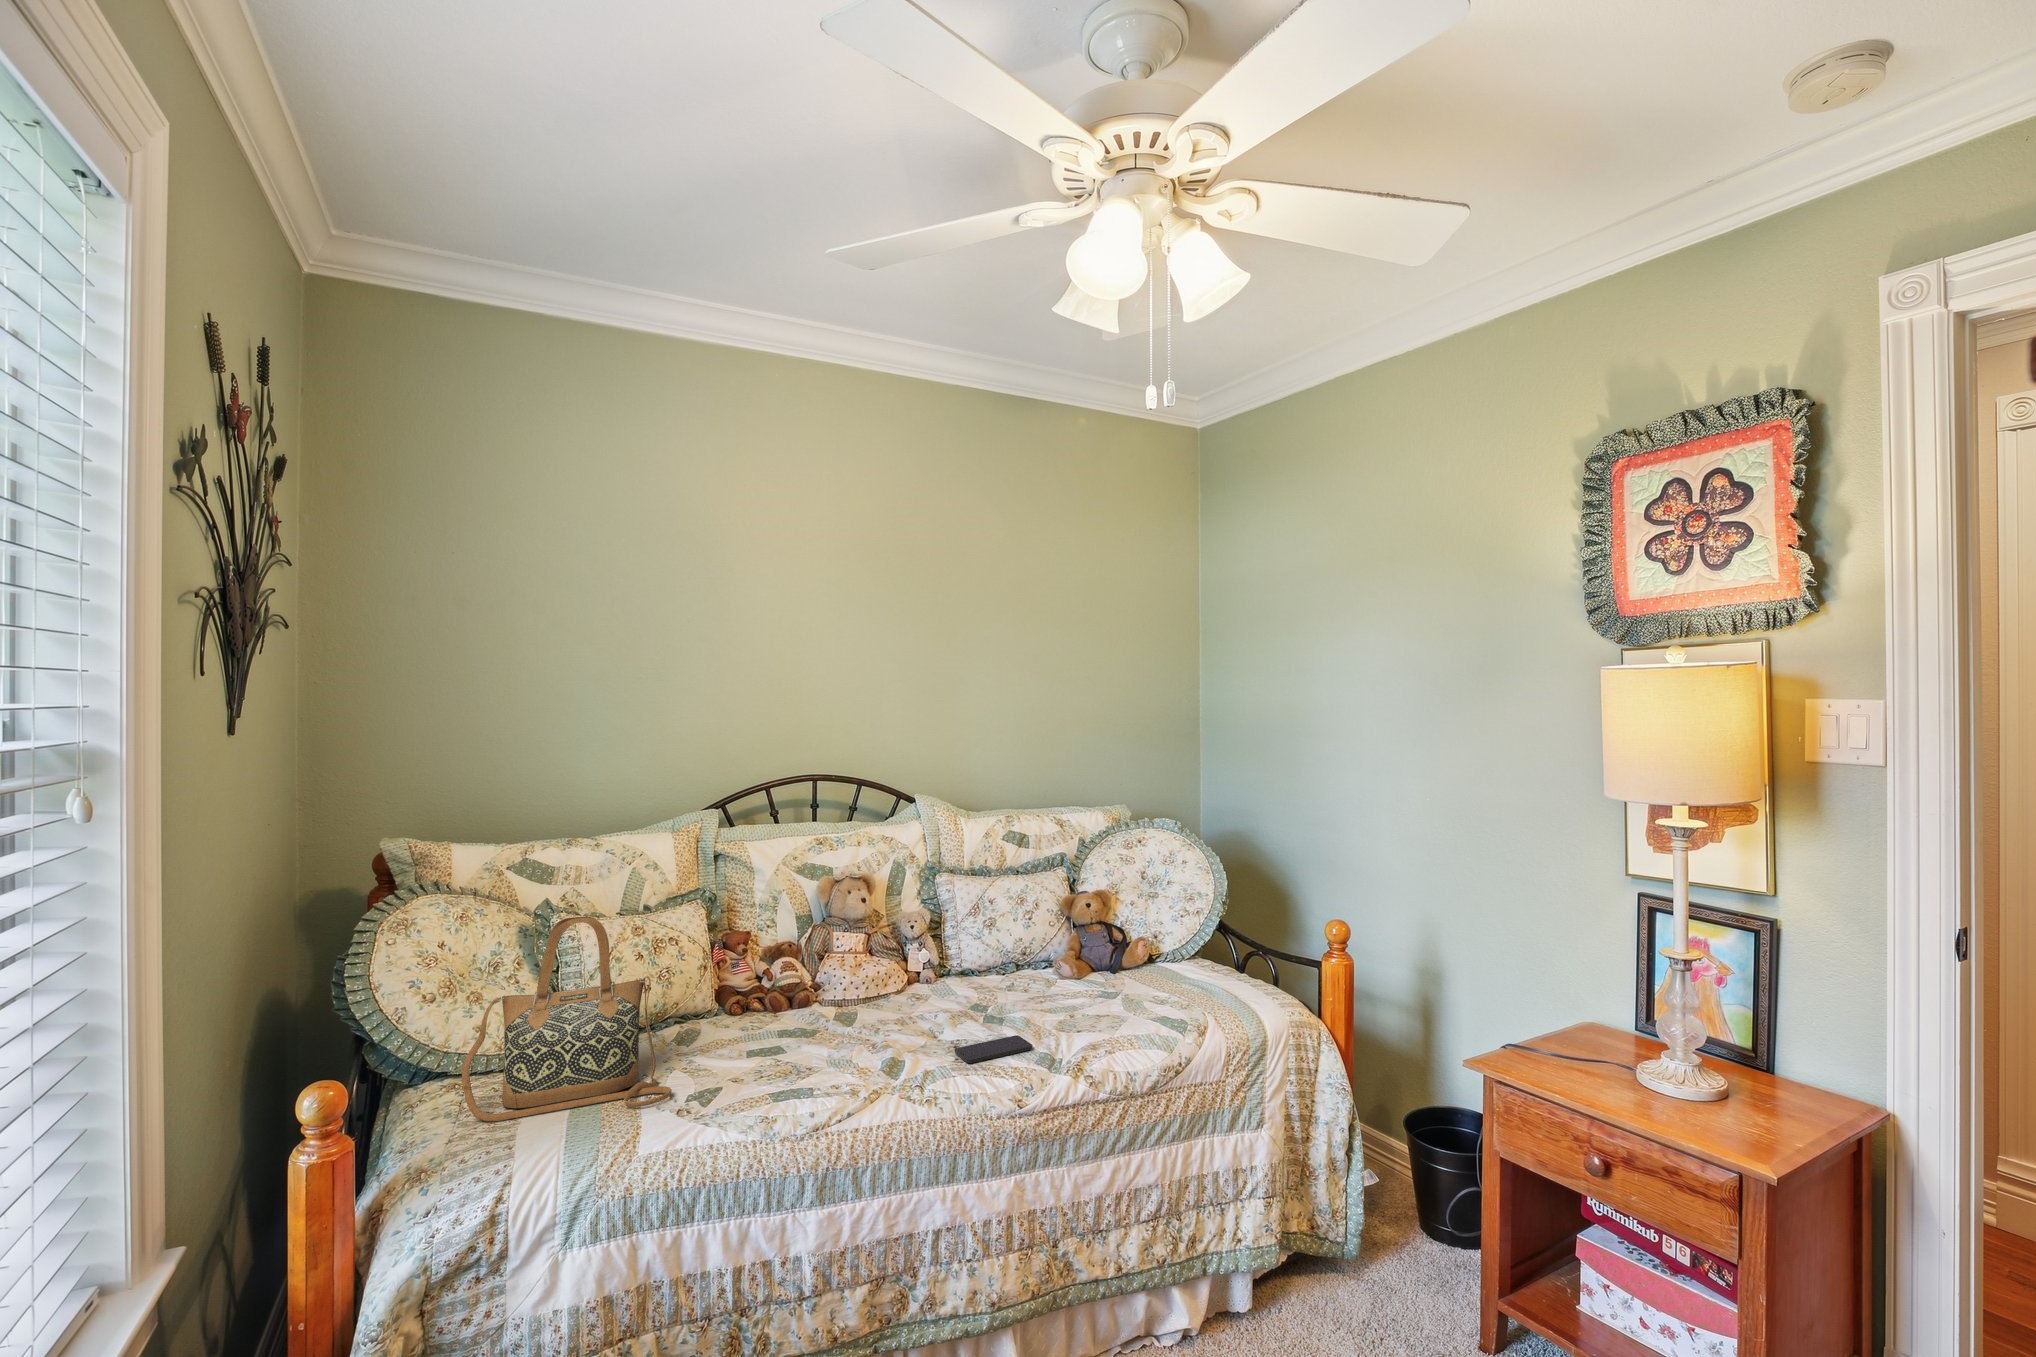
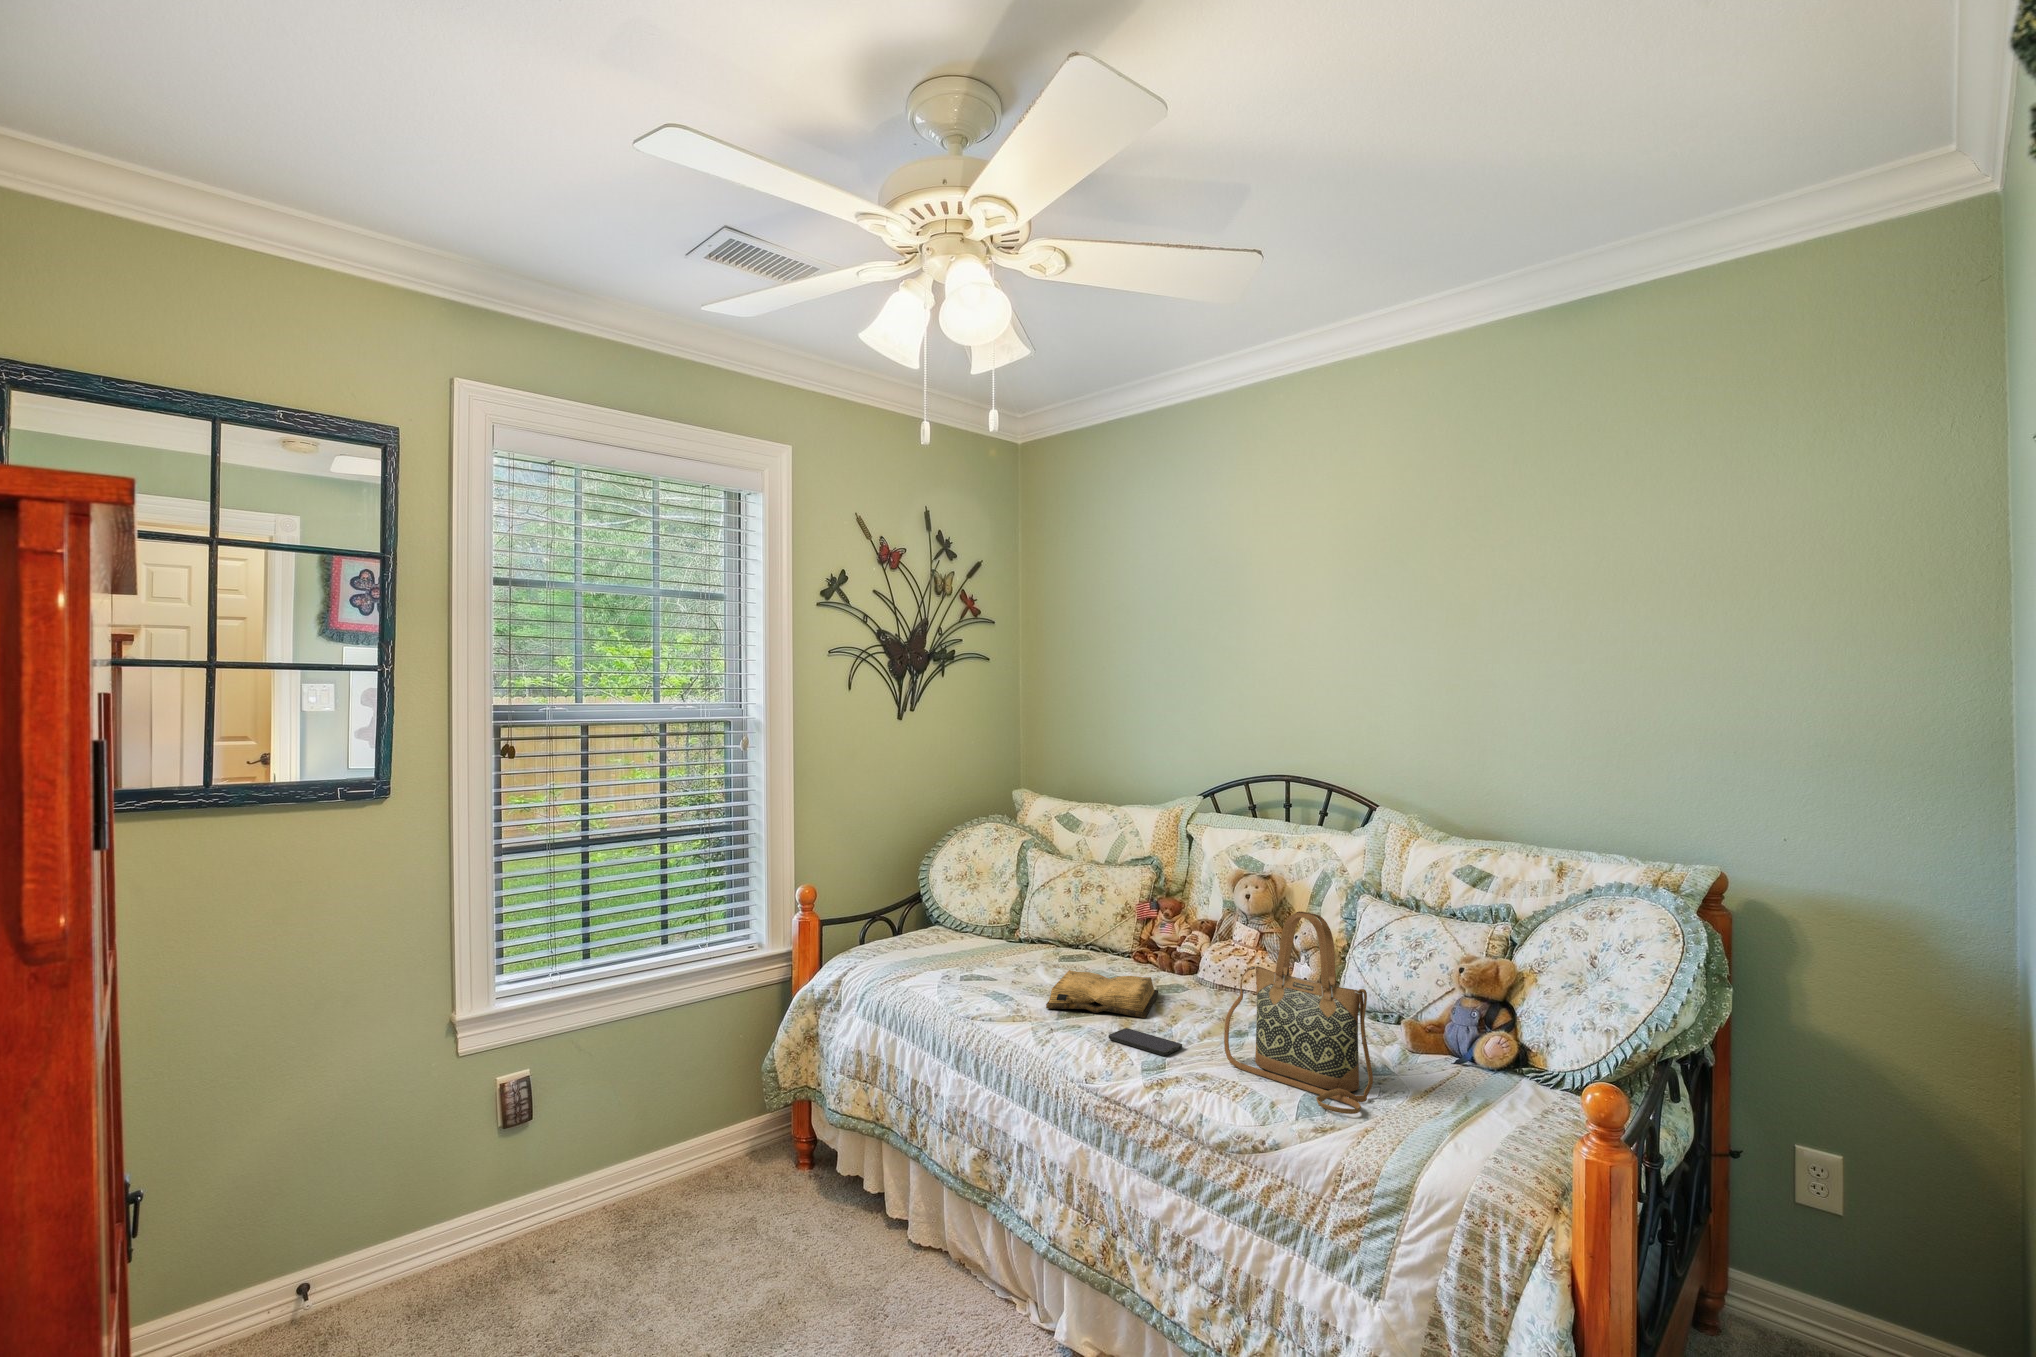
handbag: present [462,917,672,1121] -> present [1224,911,1373,1114]
diary: none [779,1003,926,1077] -> present [1046,970,1158,1018]

